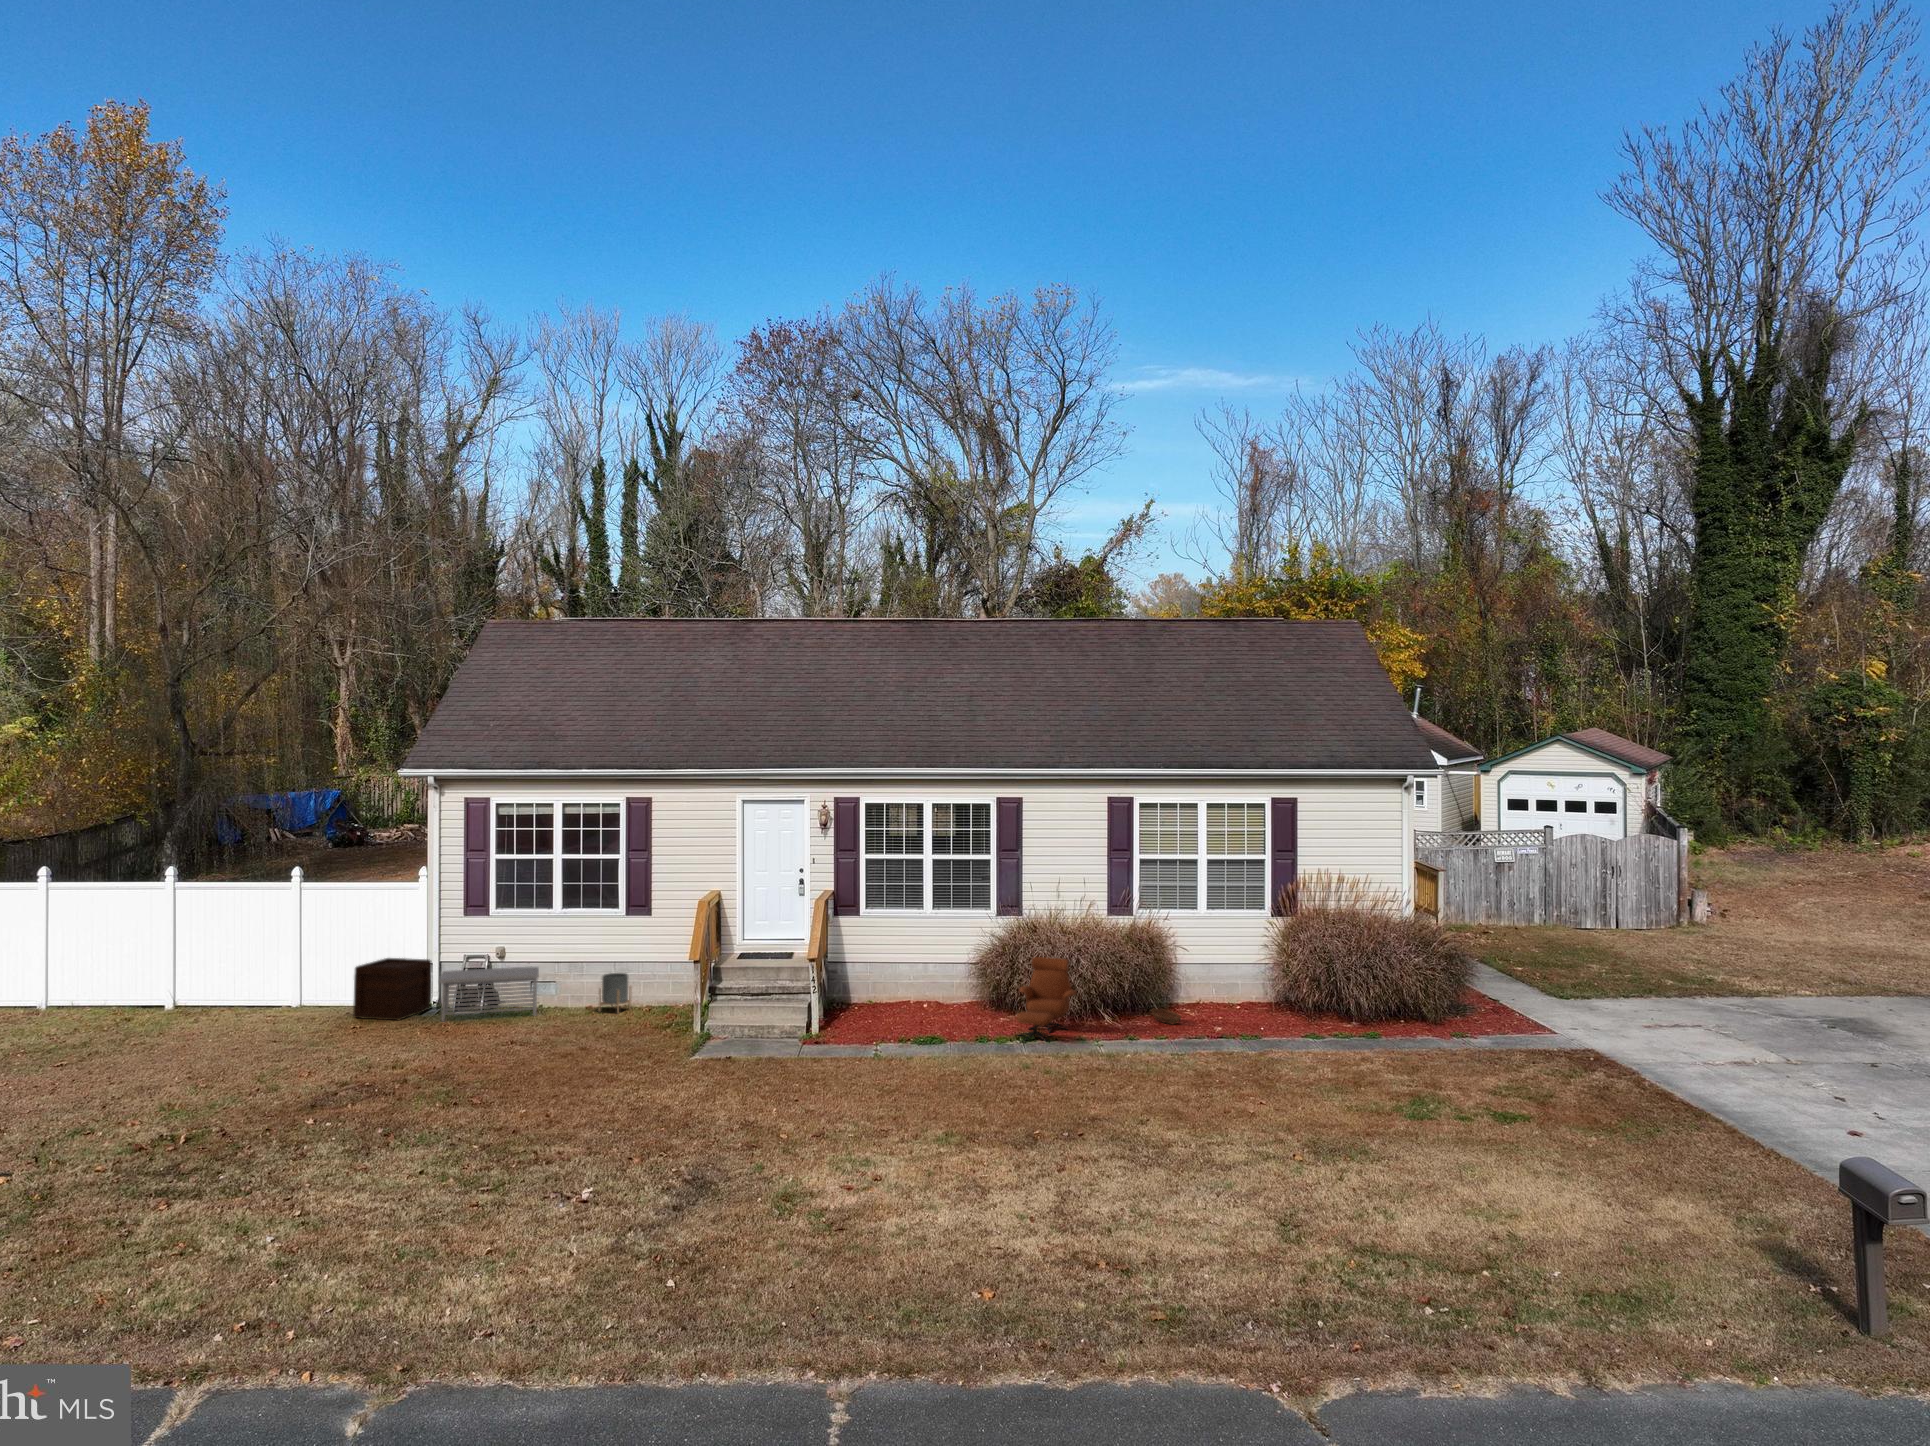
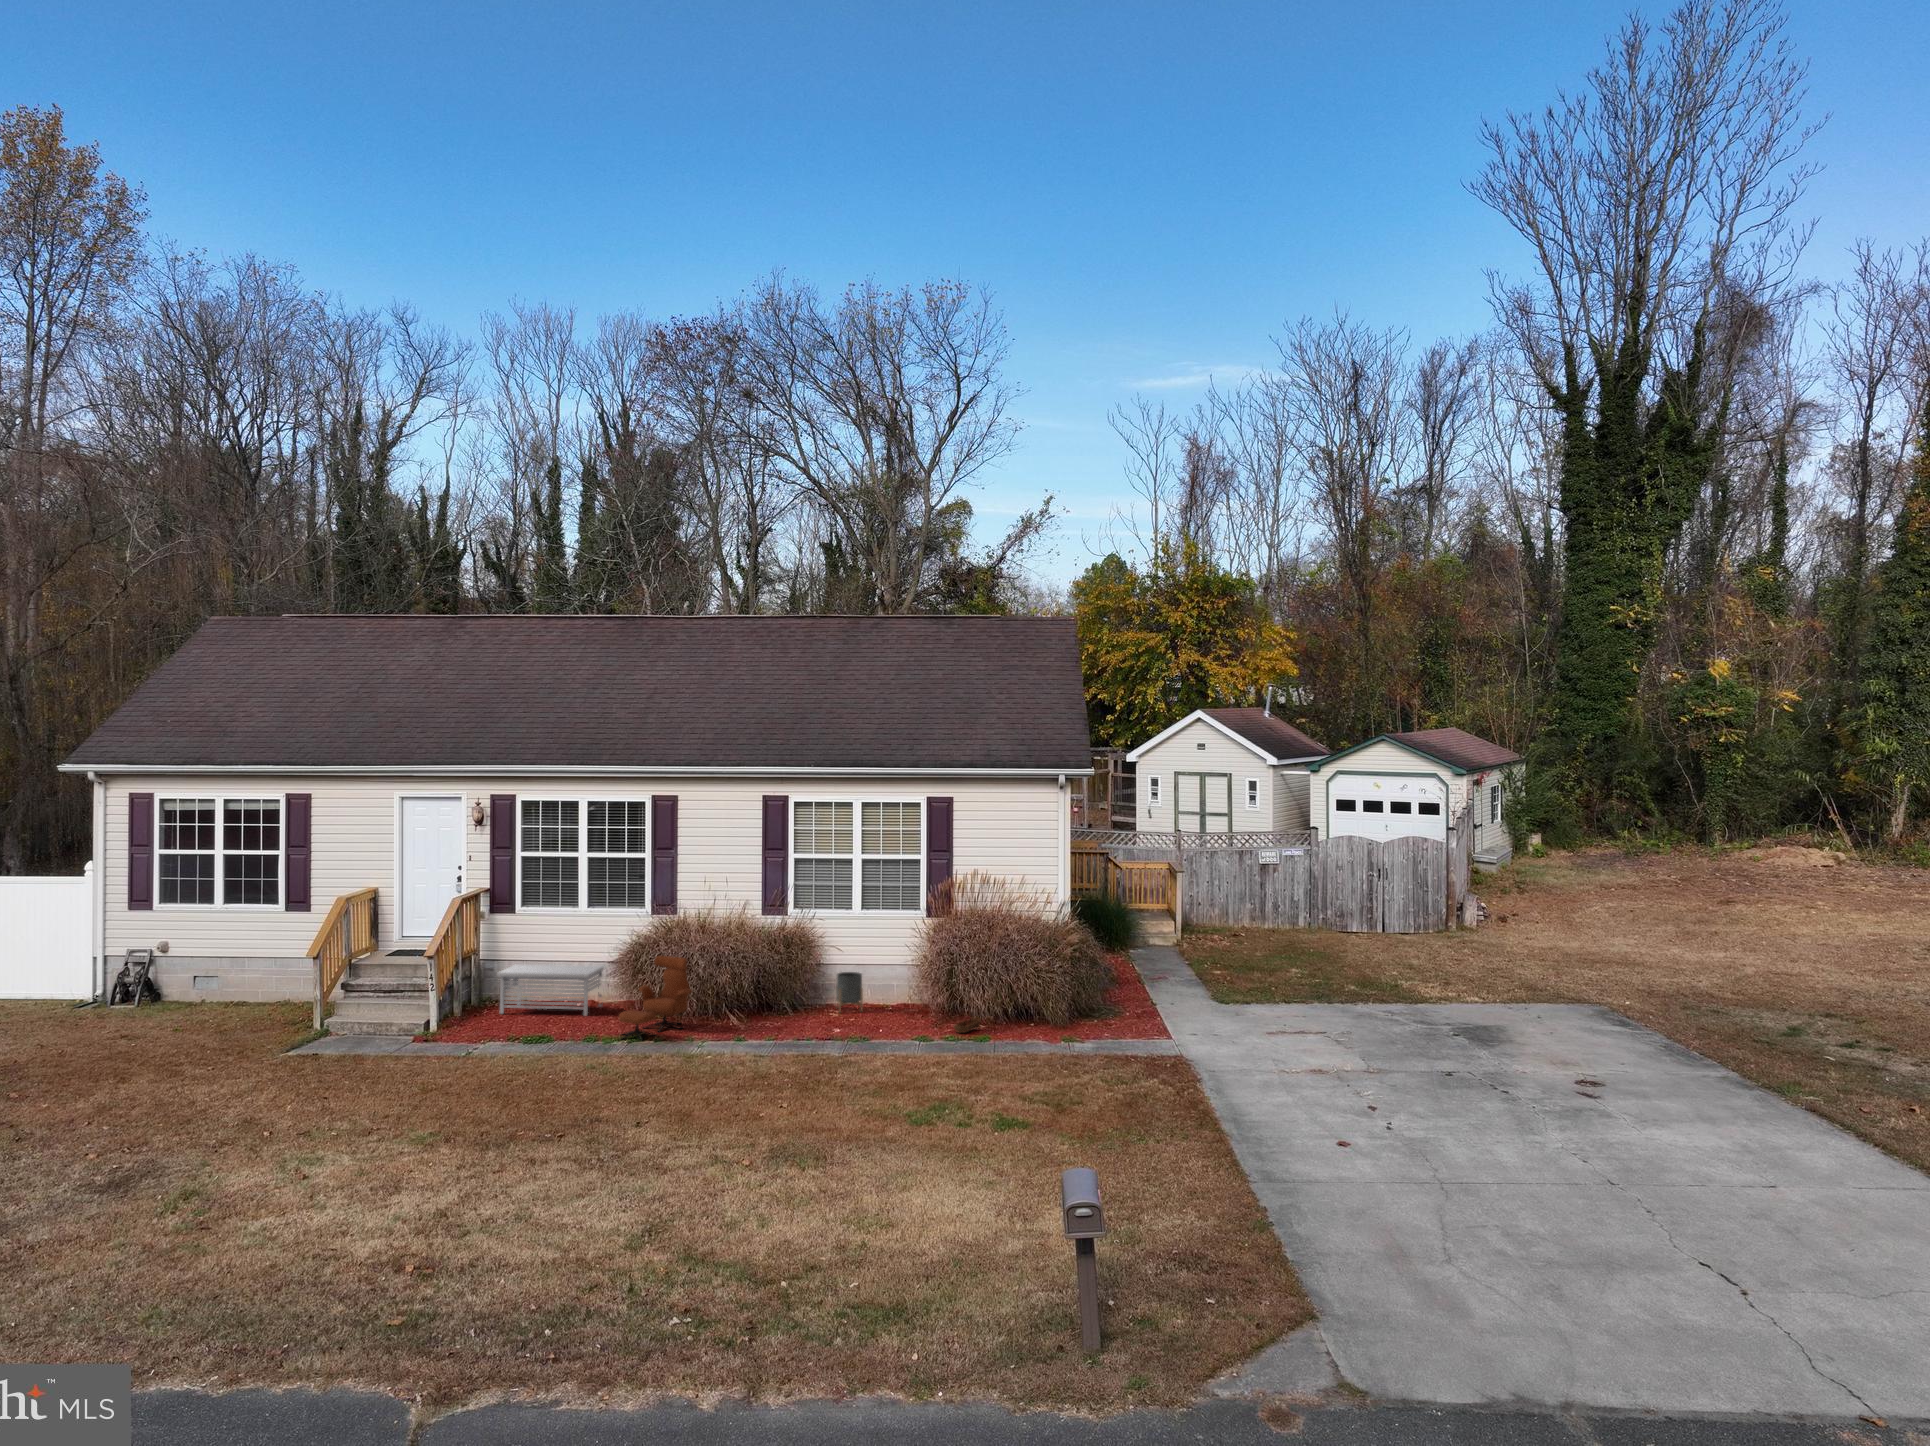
wooden crate: present [353,958,432,1020] -> none [5,951,94,1013]
storage bench: present [439,966,539,1021] -> present [497,965,604,1016]
planter: present [599,973,632,1013] -> present [836,972,863,1012]
basket: present [1152,1009,1181,1024] -> present [953,1018,981,1033]

